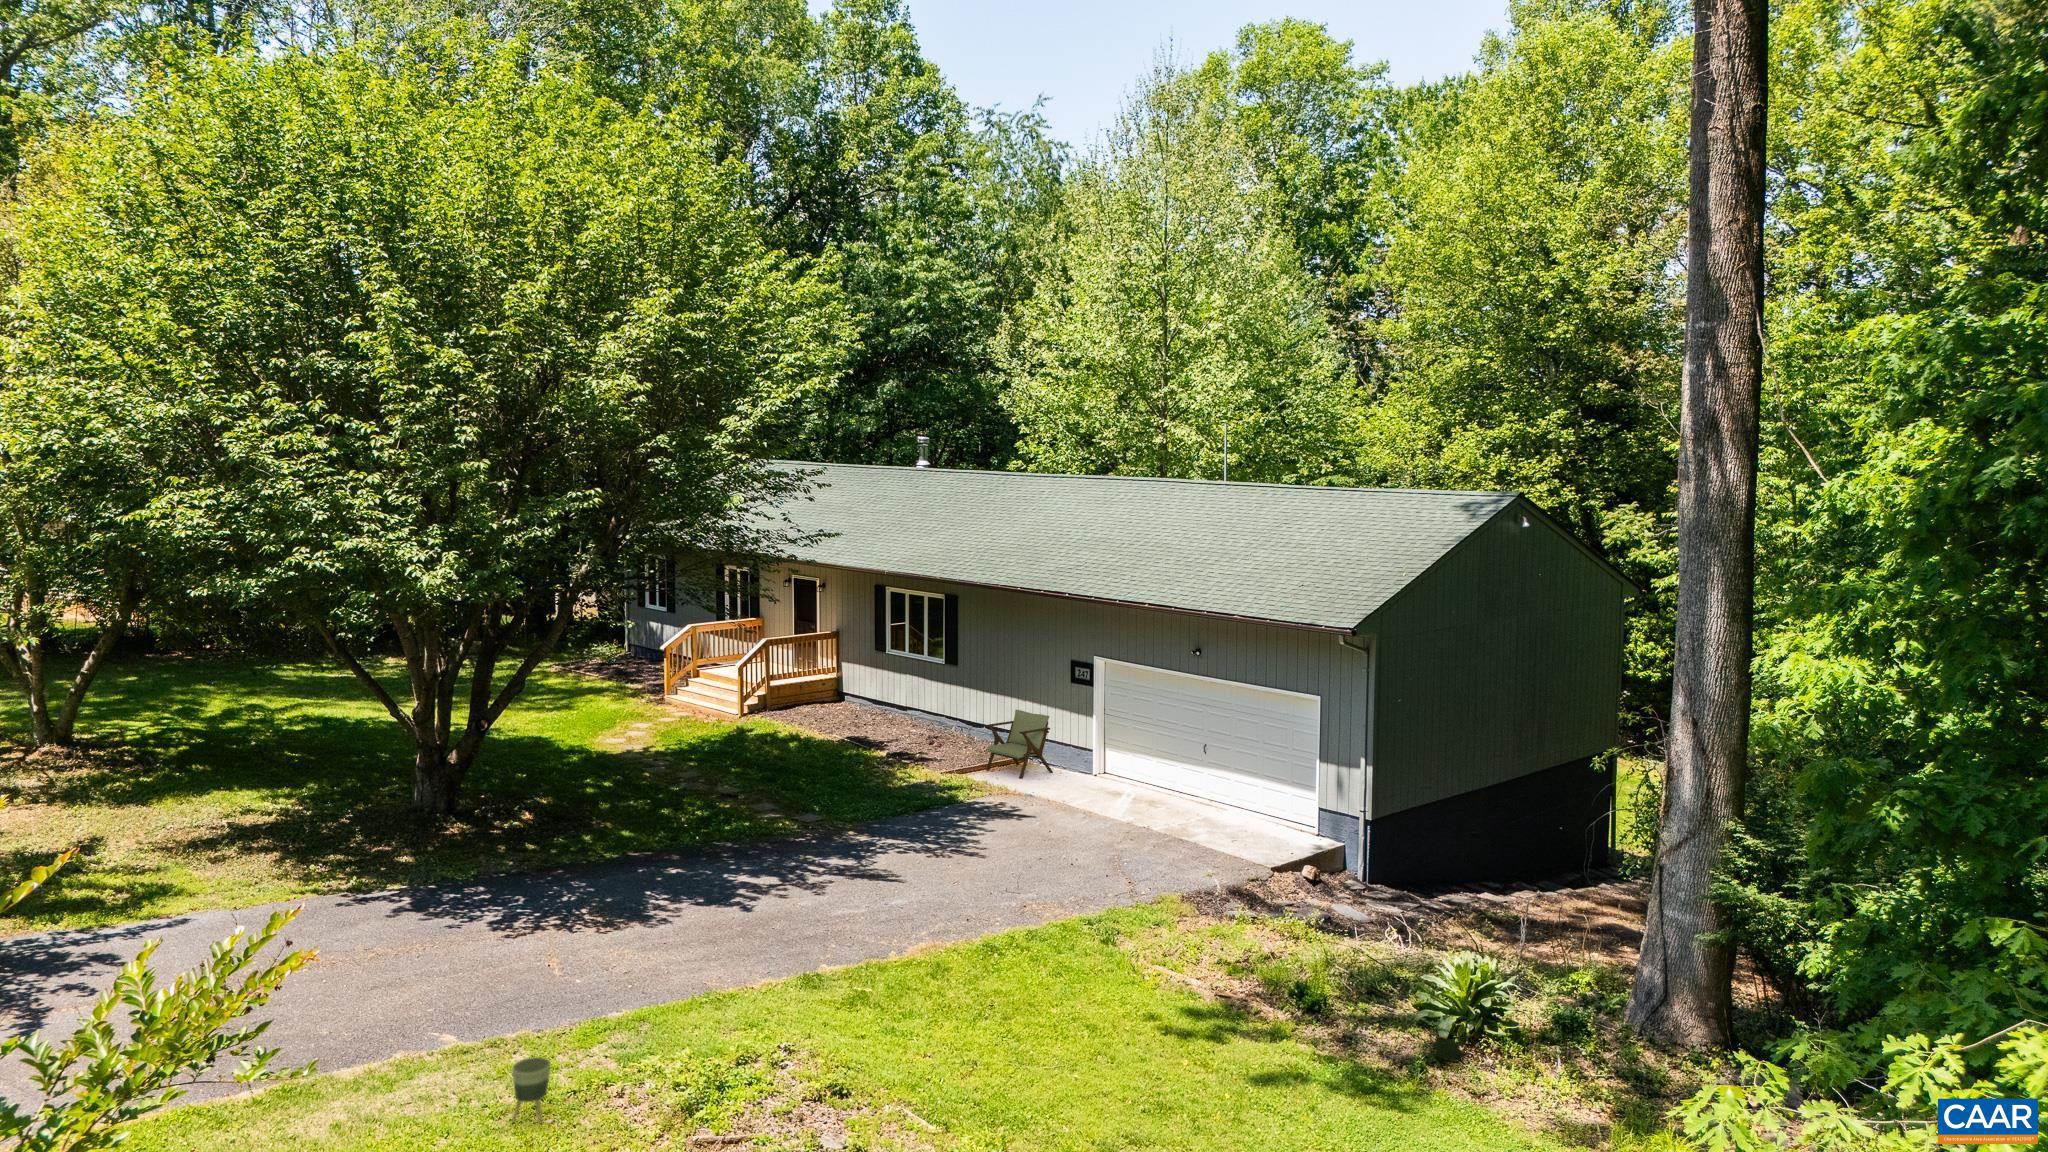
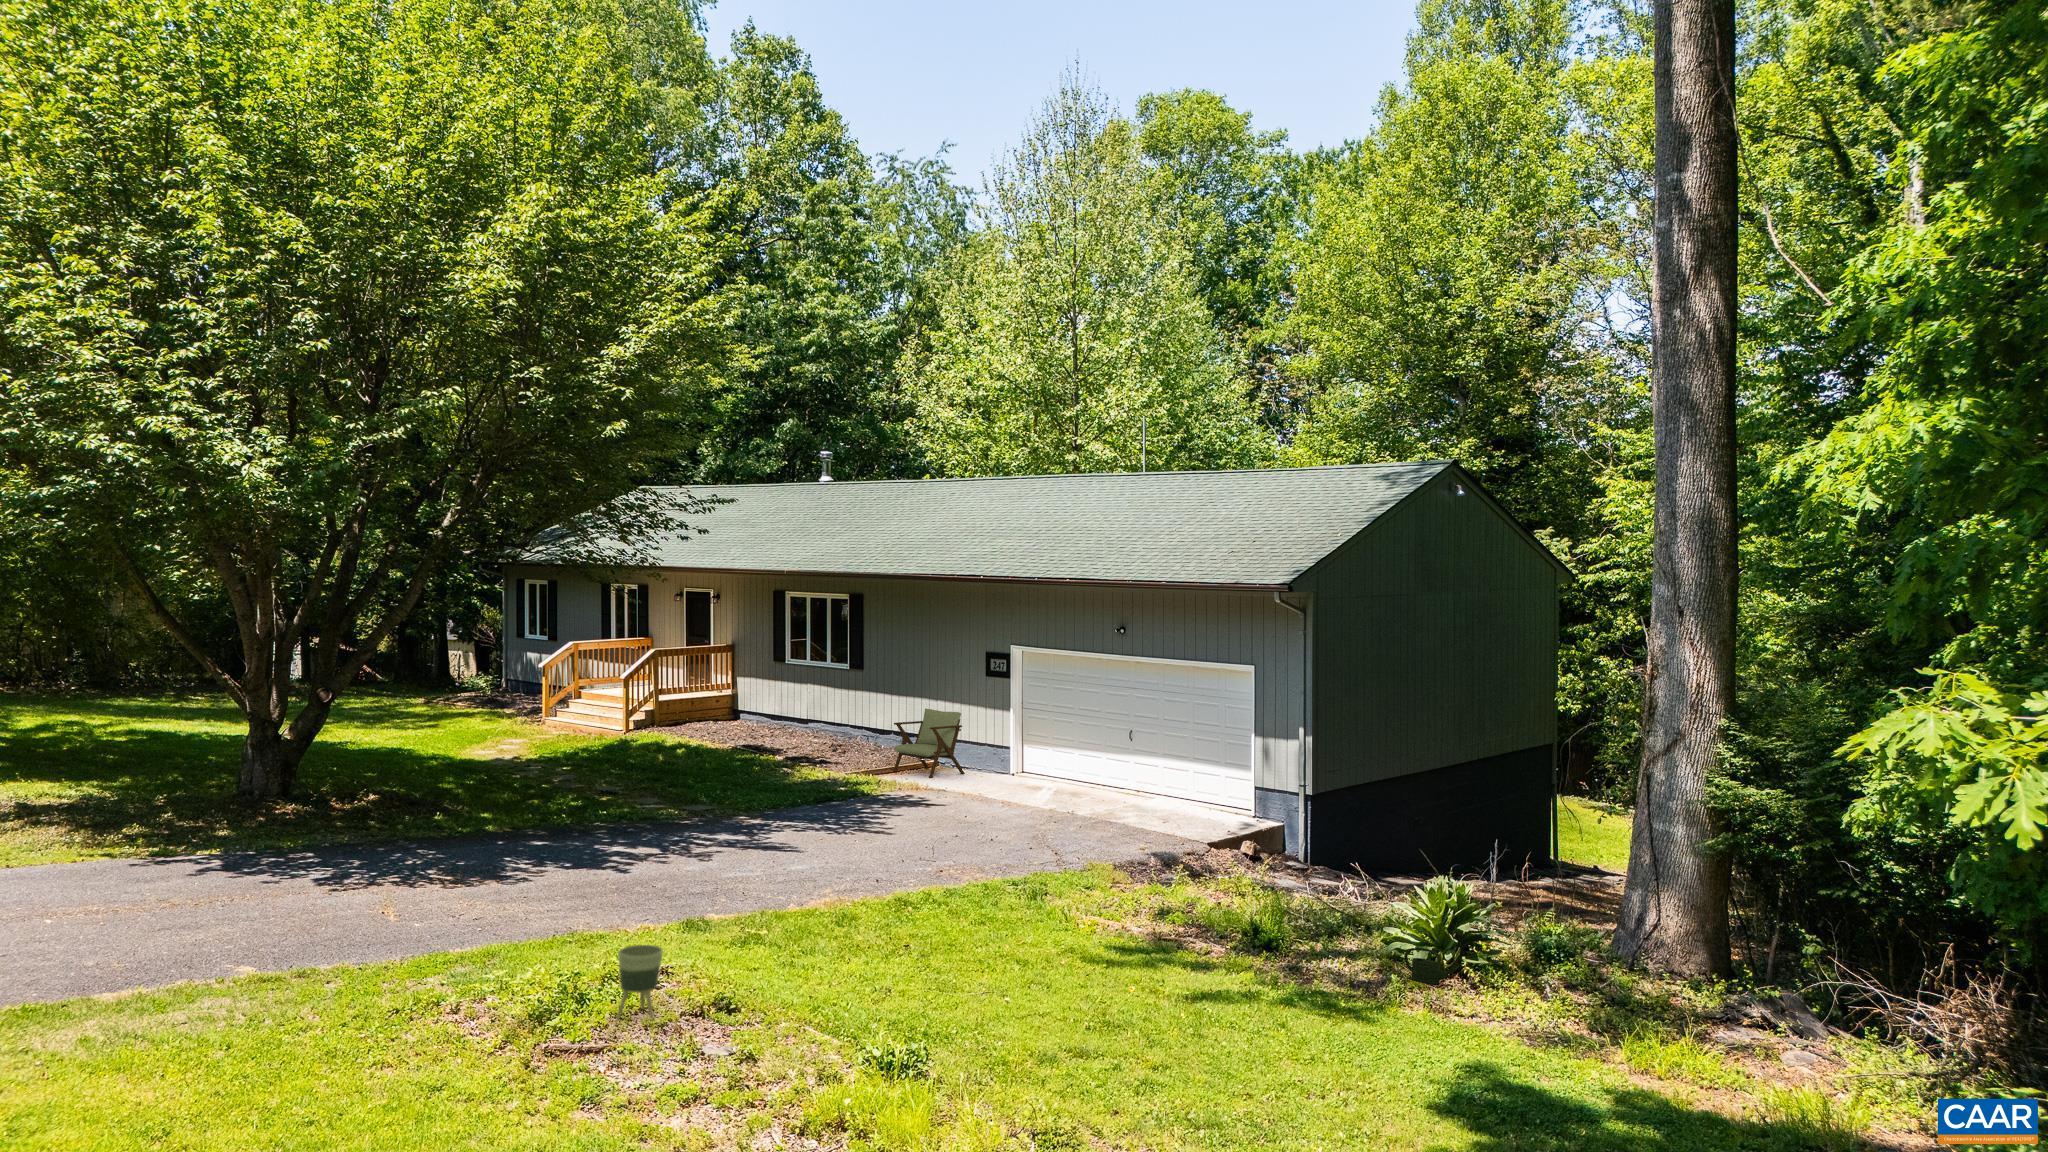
planter: present [512,1057,551,1124] -> present [616,945,663,1020]

